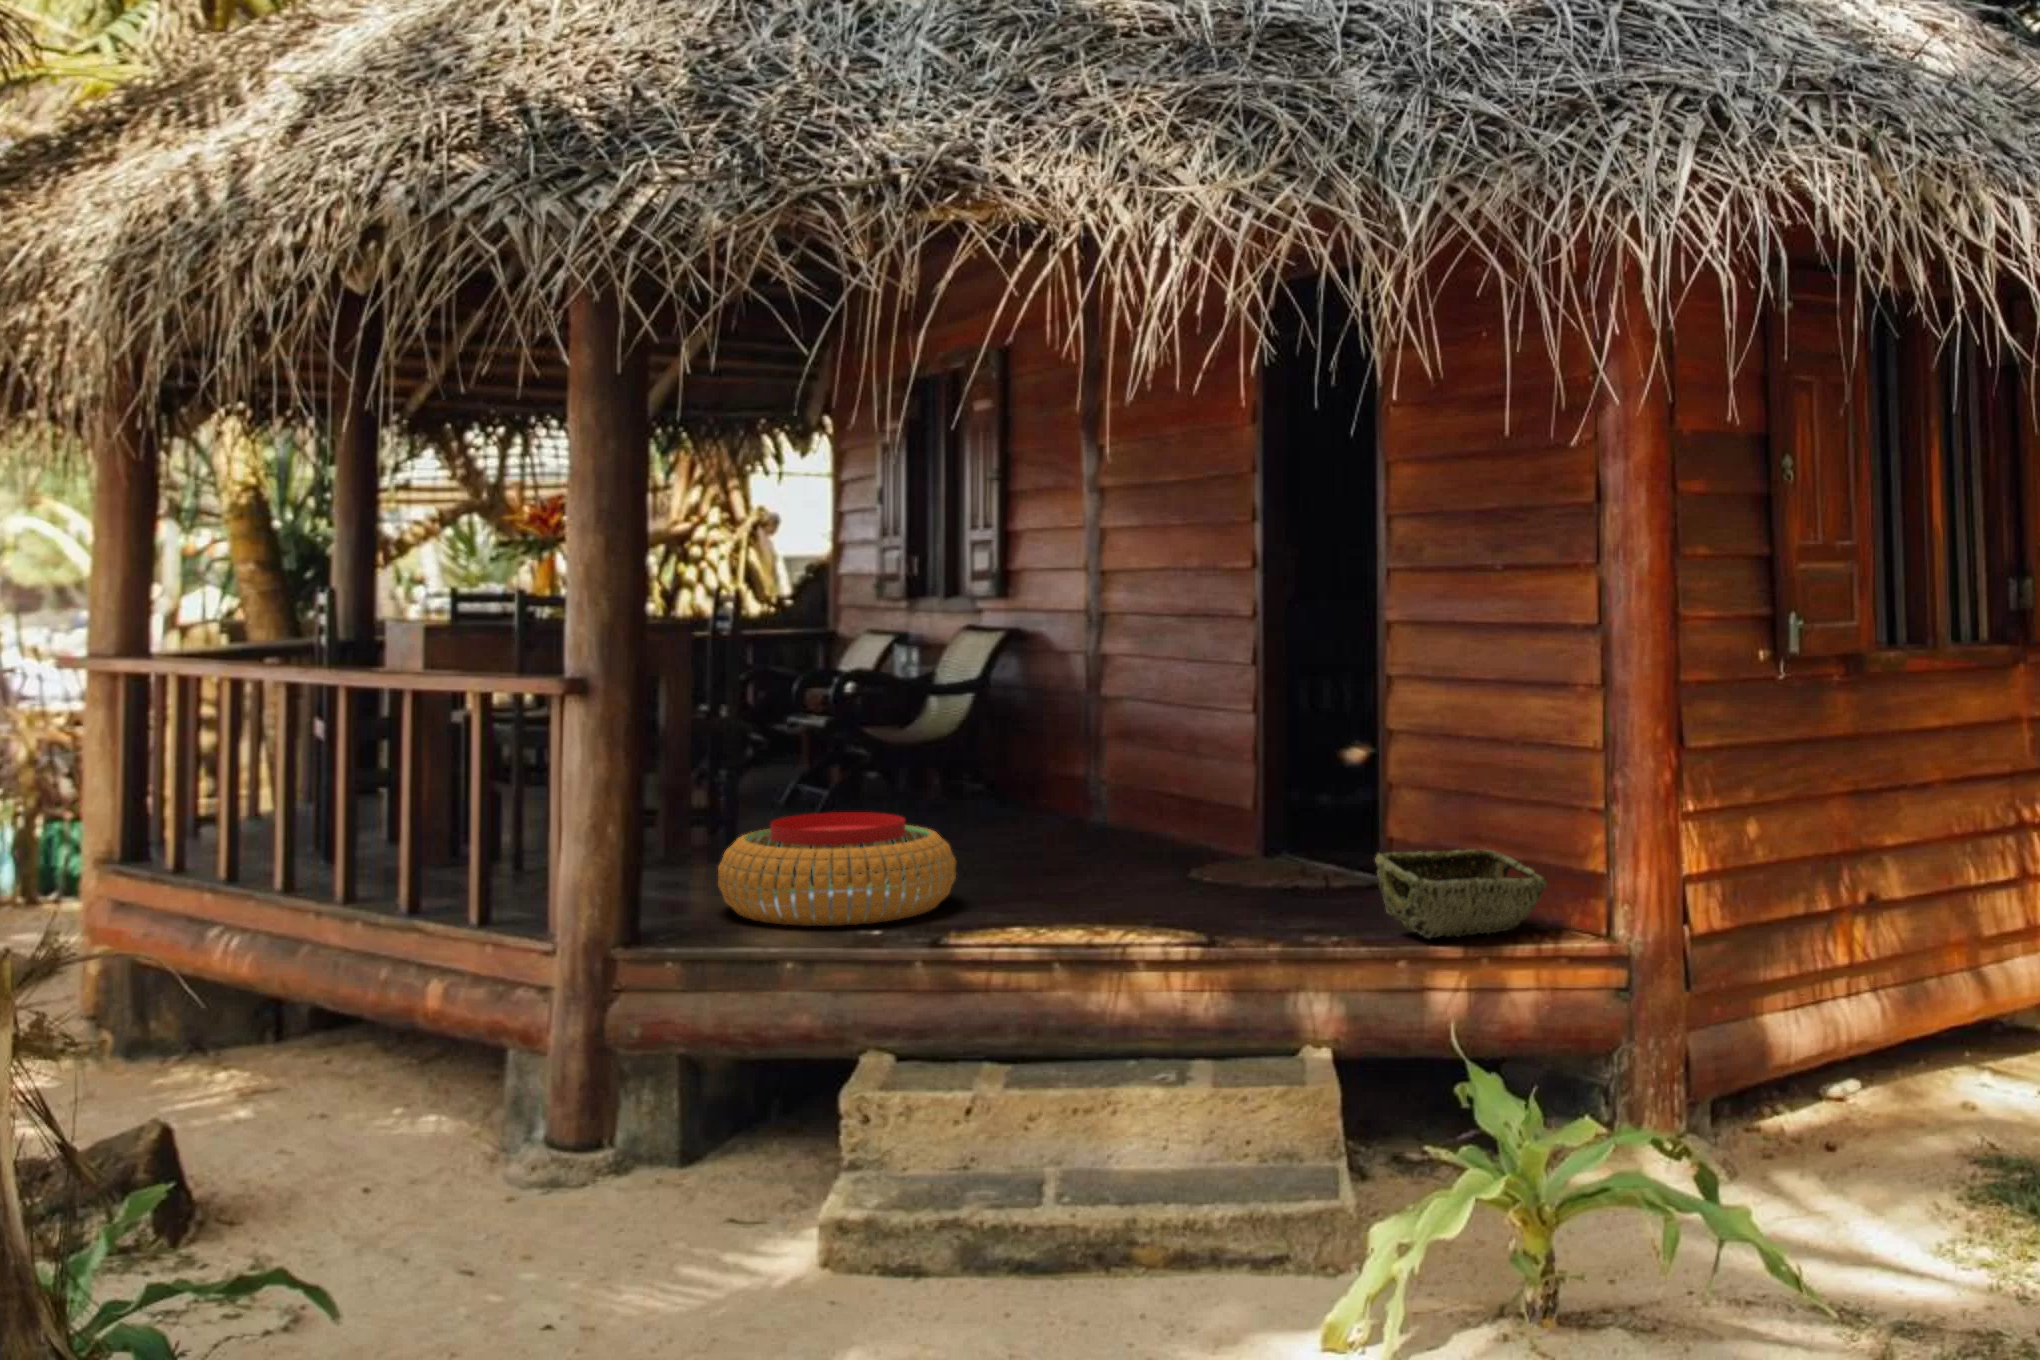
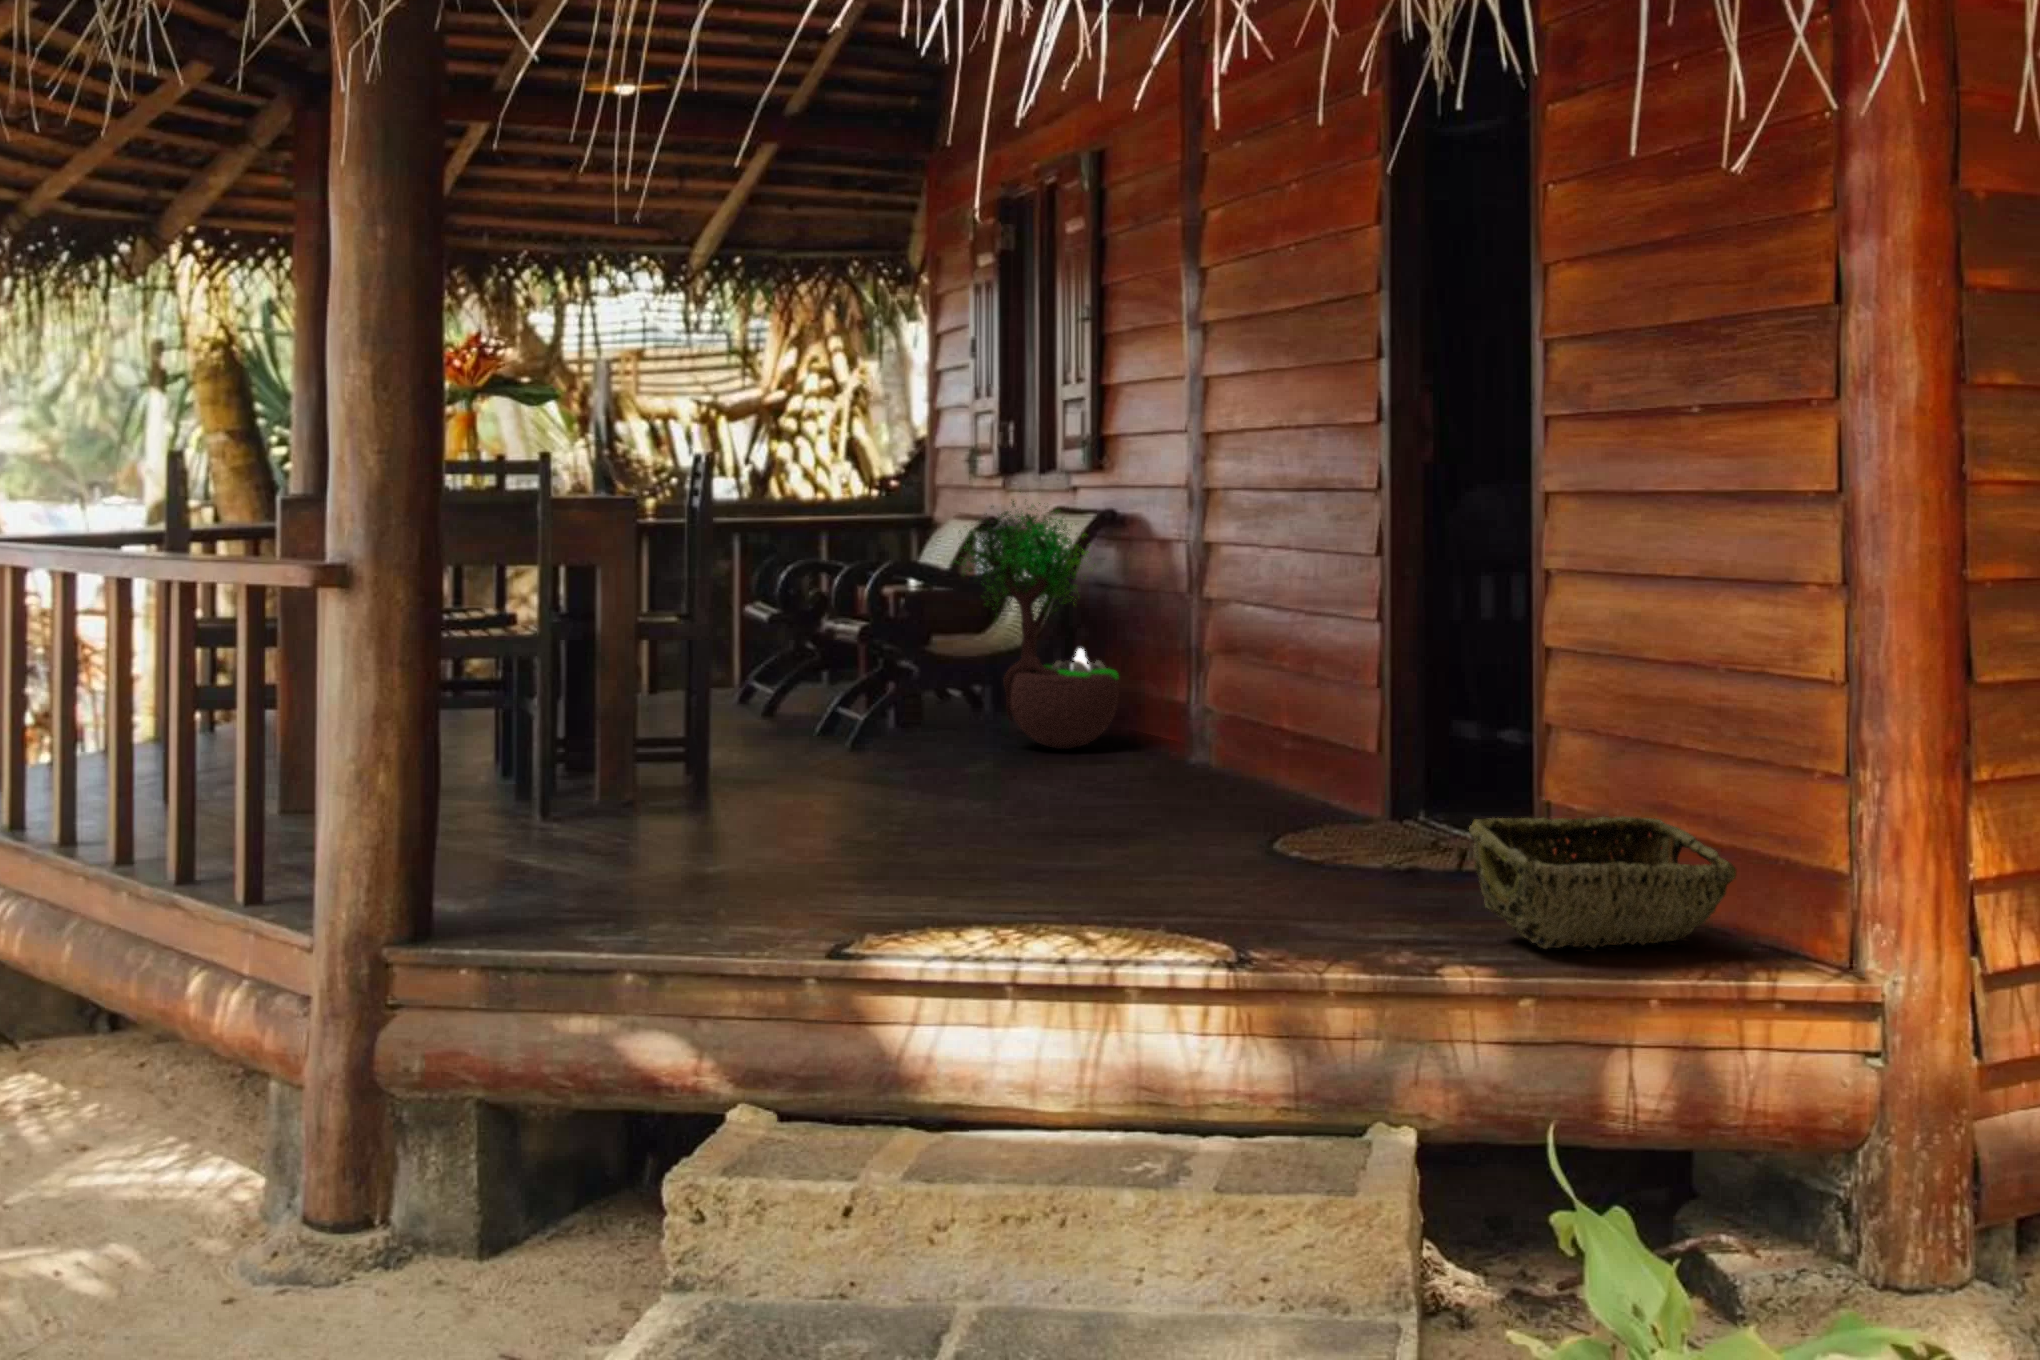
potted tree: none [934,618,1065,819] -> present [954,501,1119,749]
pouf: present [718,812,956,926] -> none [571,736,896,891]

